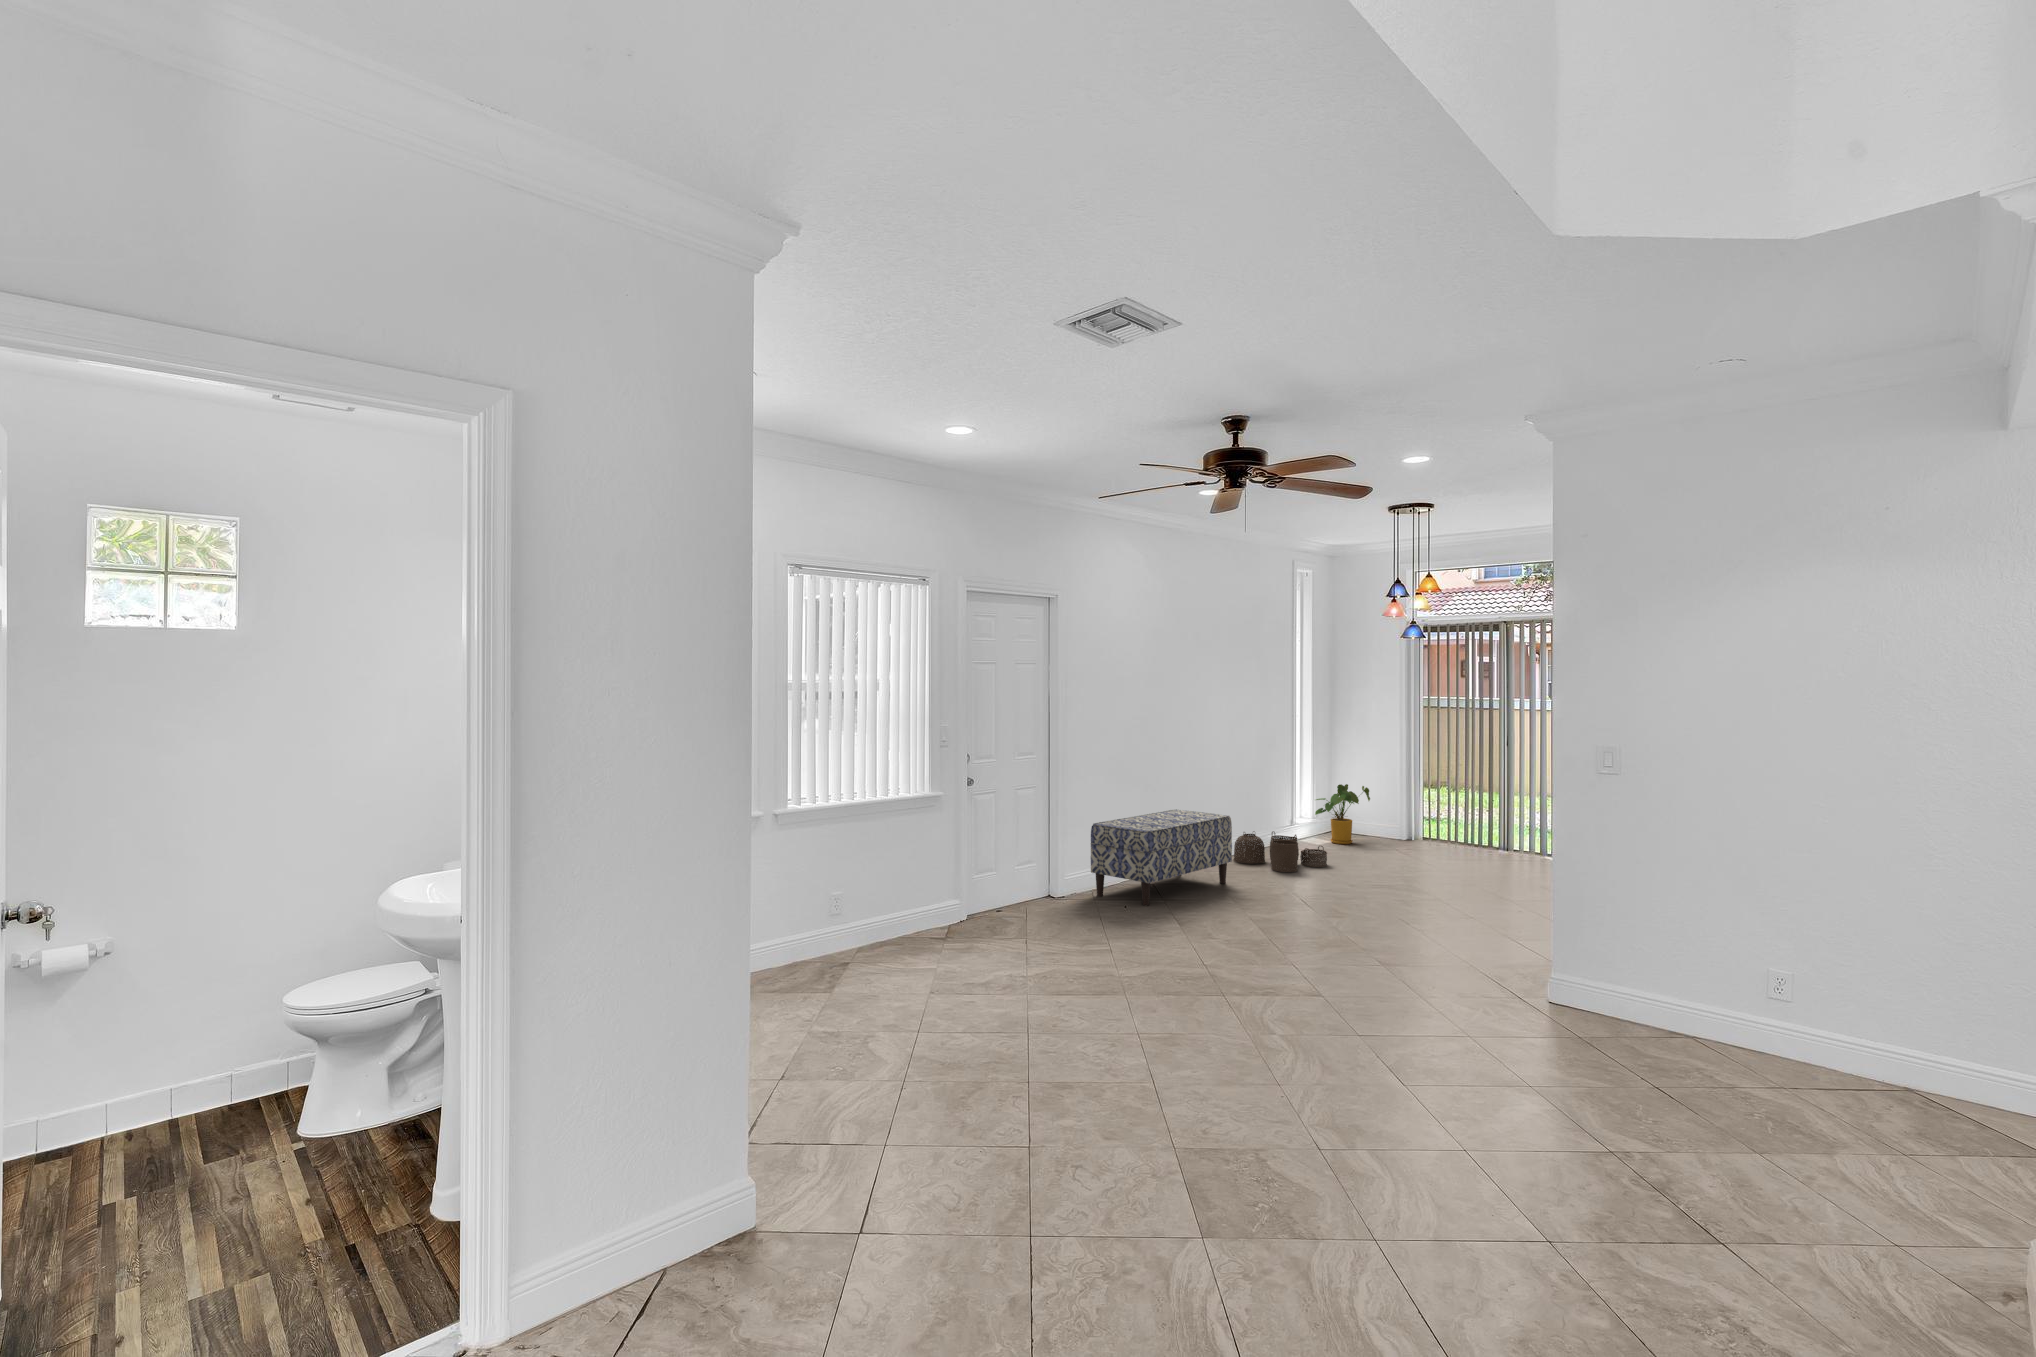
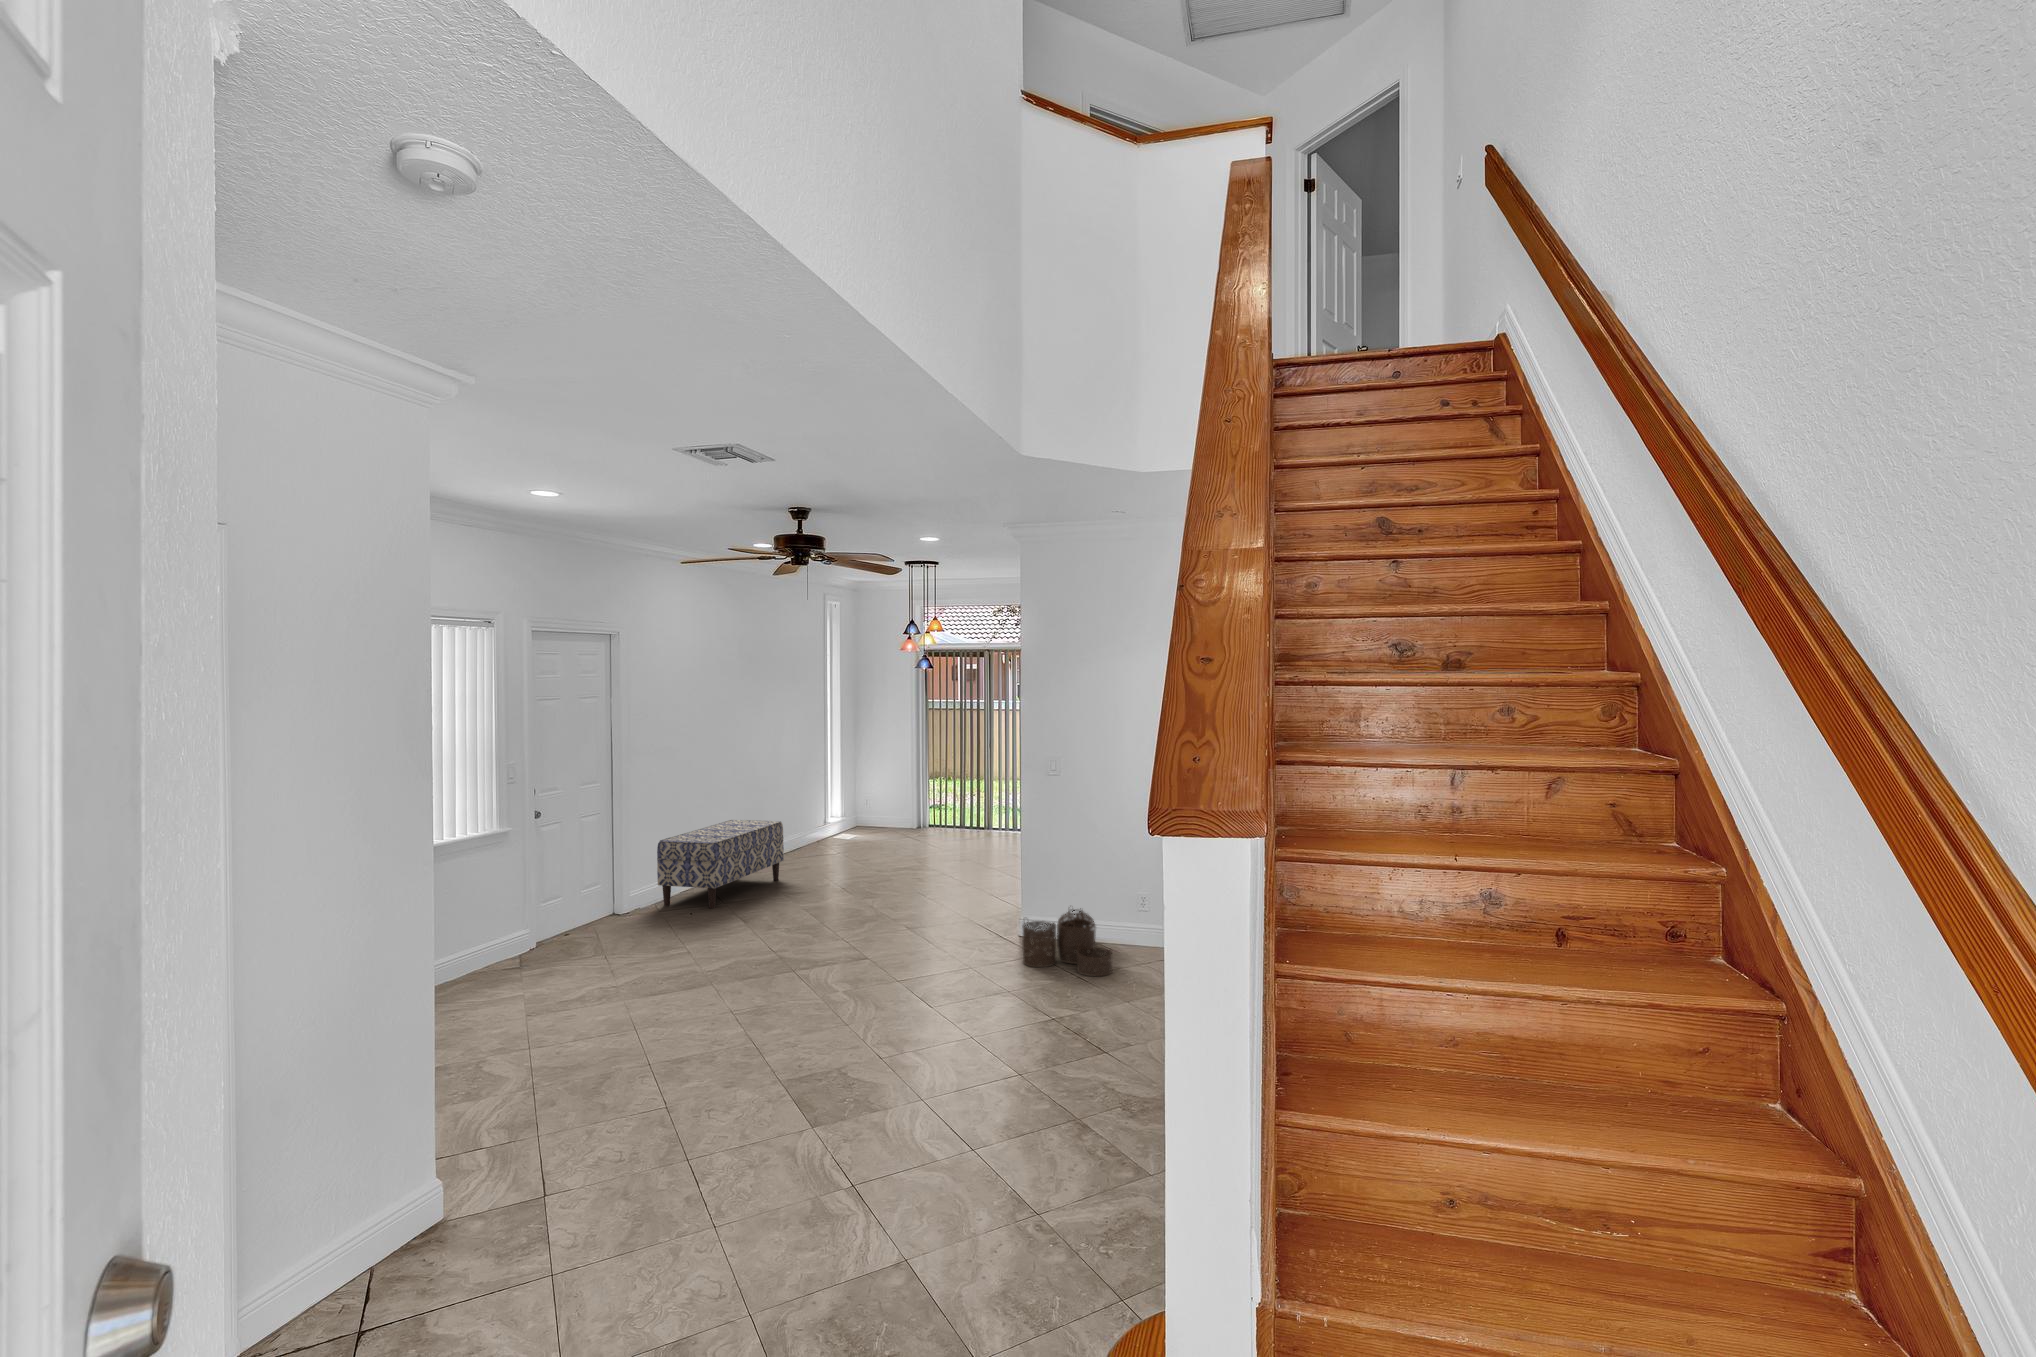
house plant: present [1315,784,1370,844] -> none [845,784,891,835]
woven basket: present [1234,831,1327,872] -> present [1022,908,1112,976]

